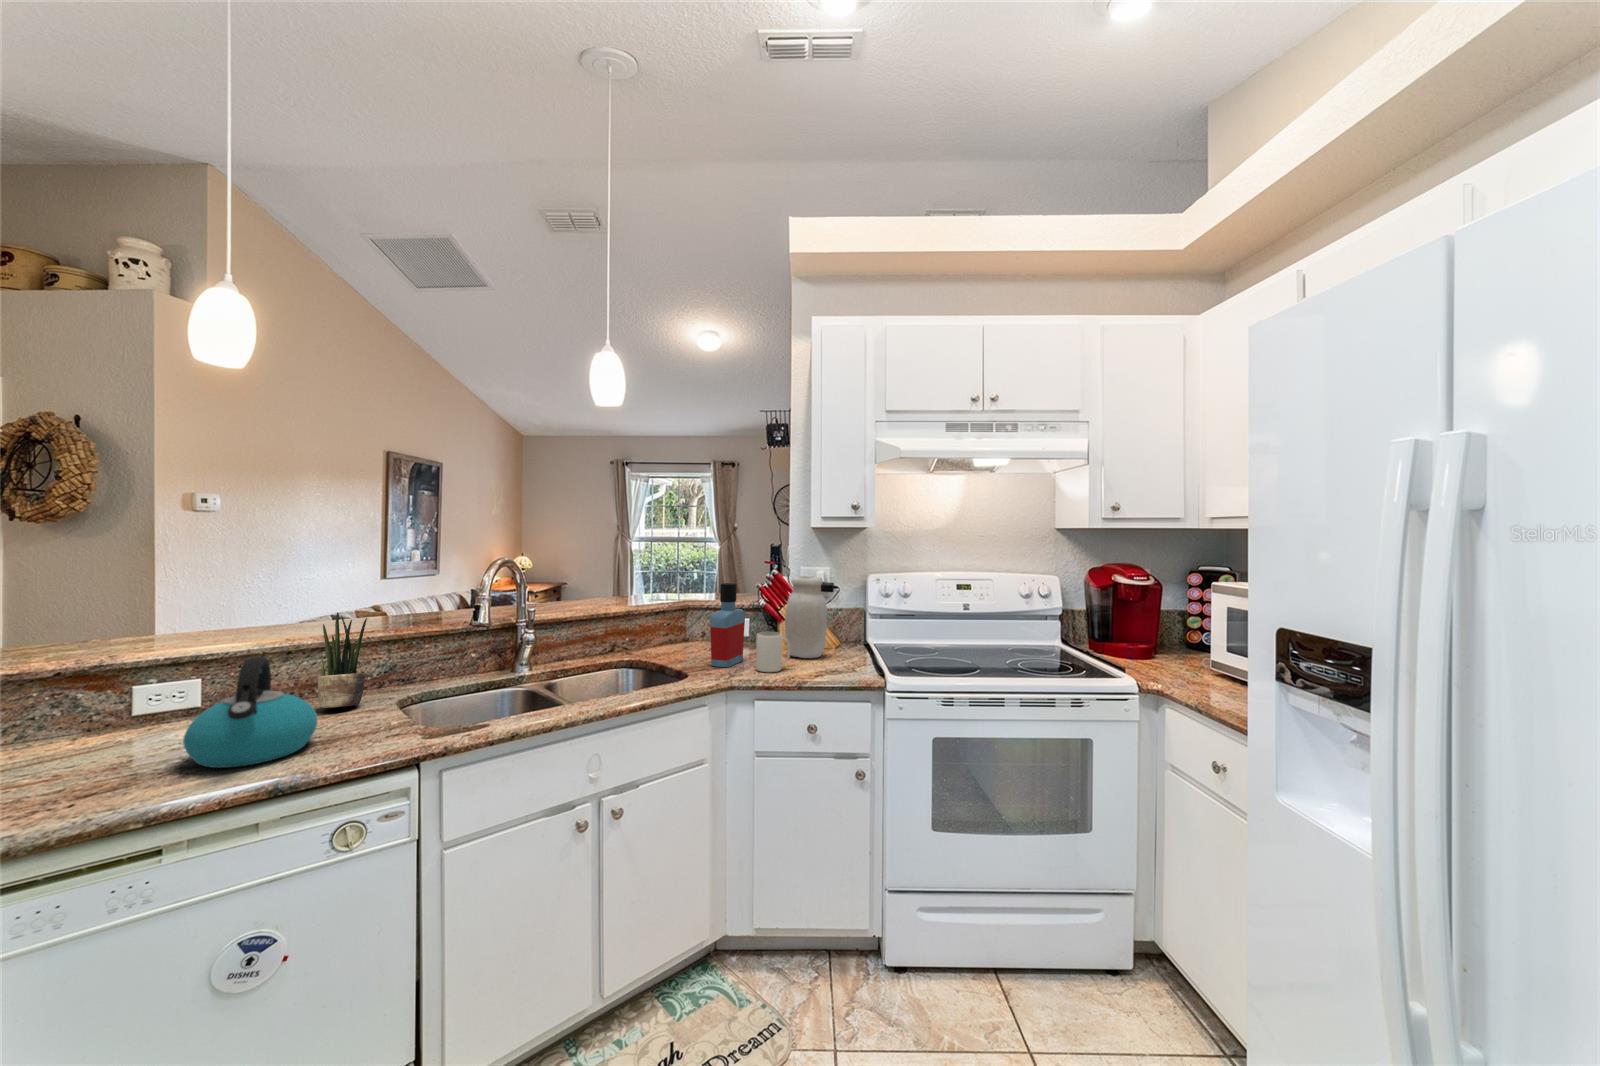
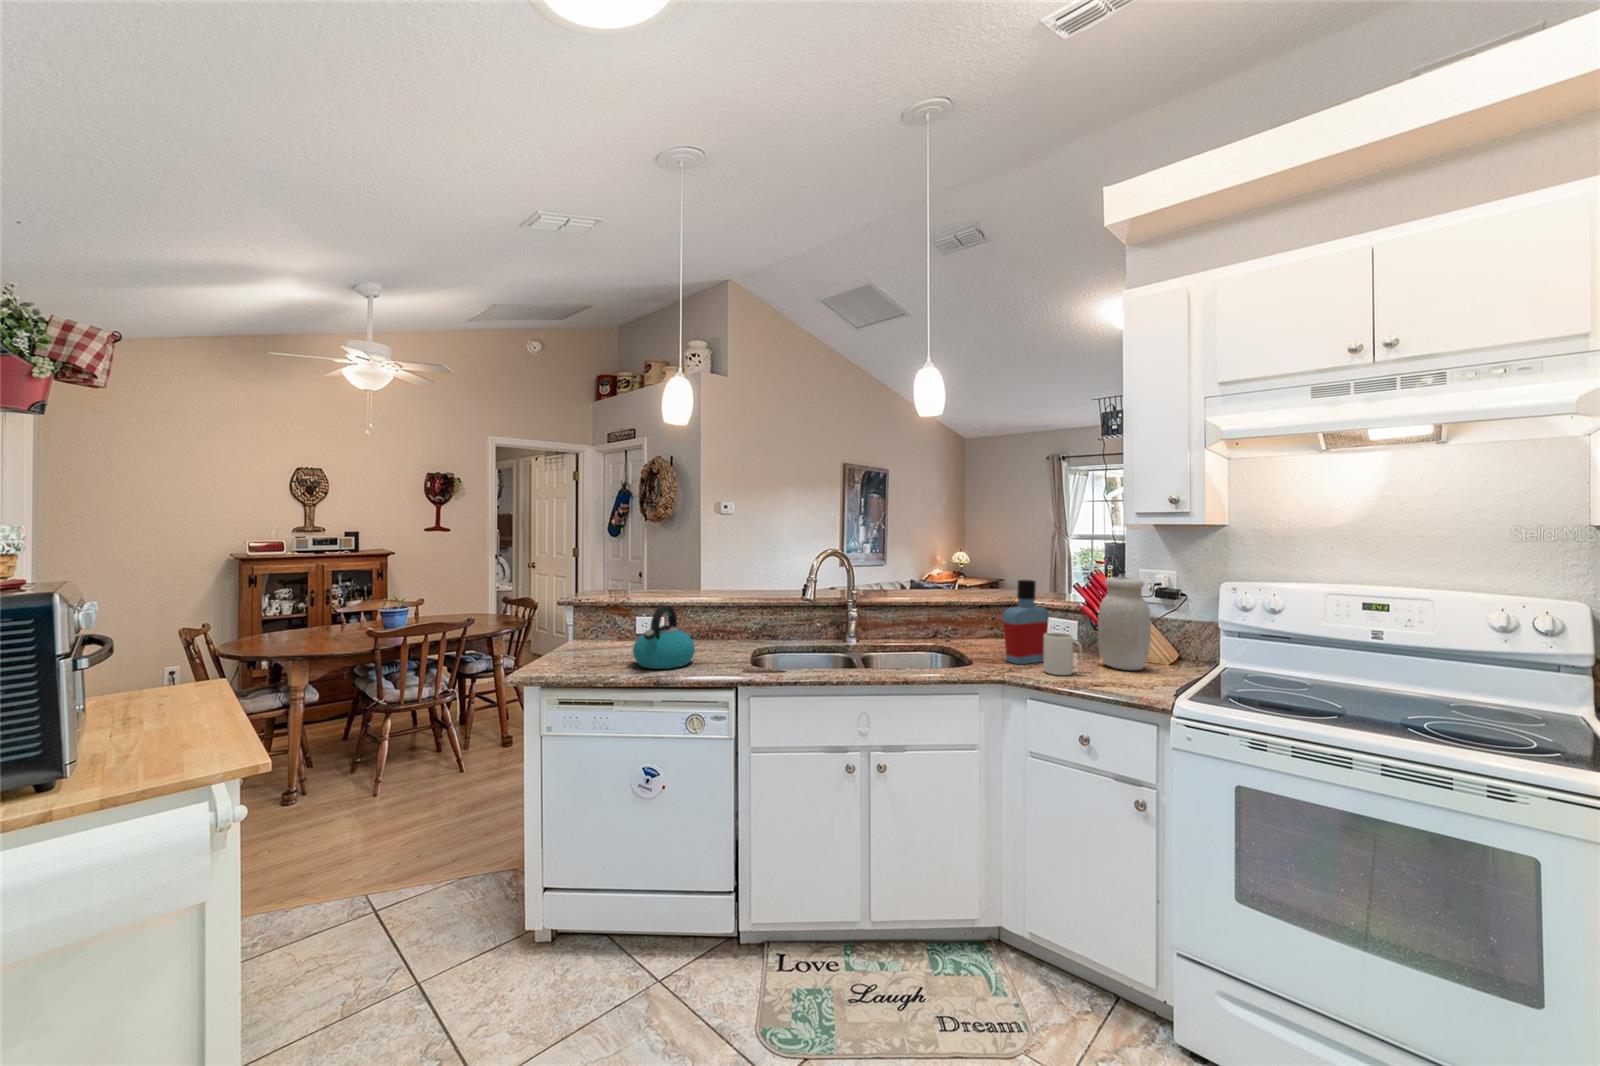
potted plant: present [318,612,367,708] -> none [713,583,741,647]

